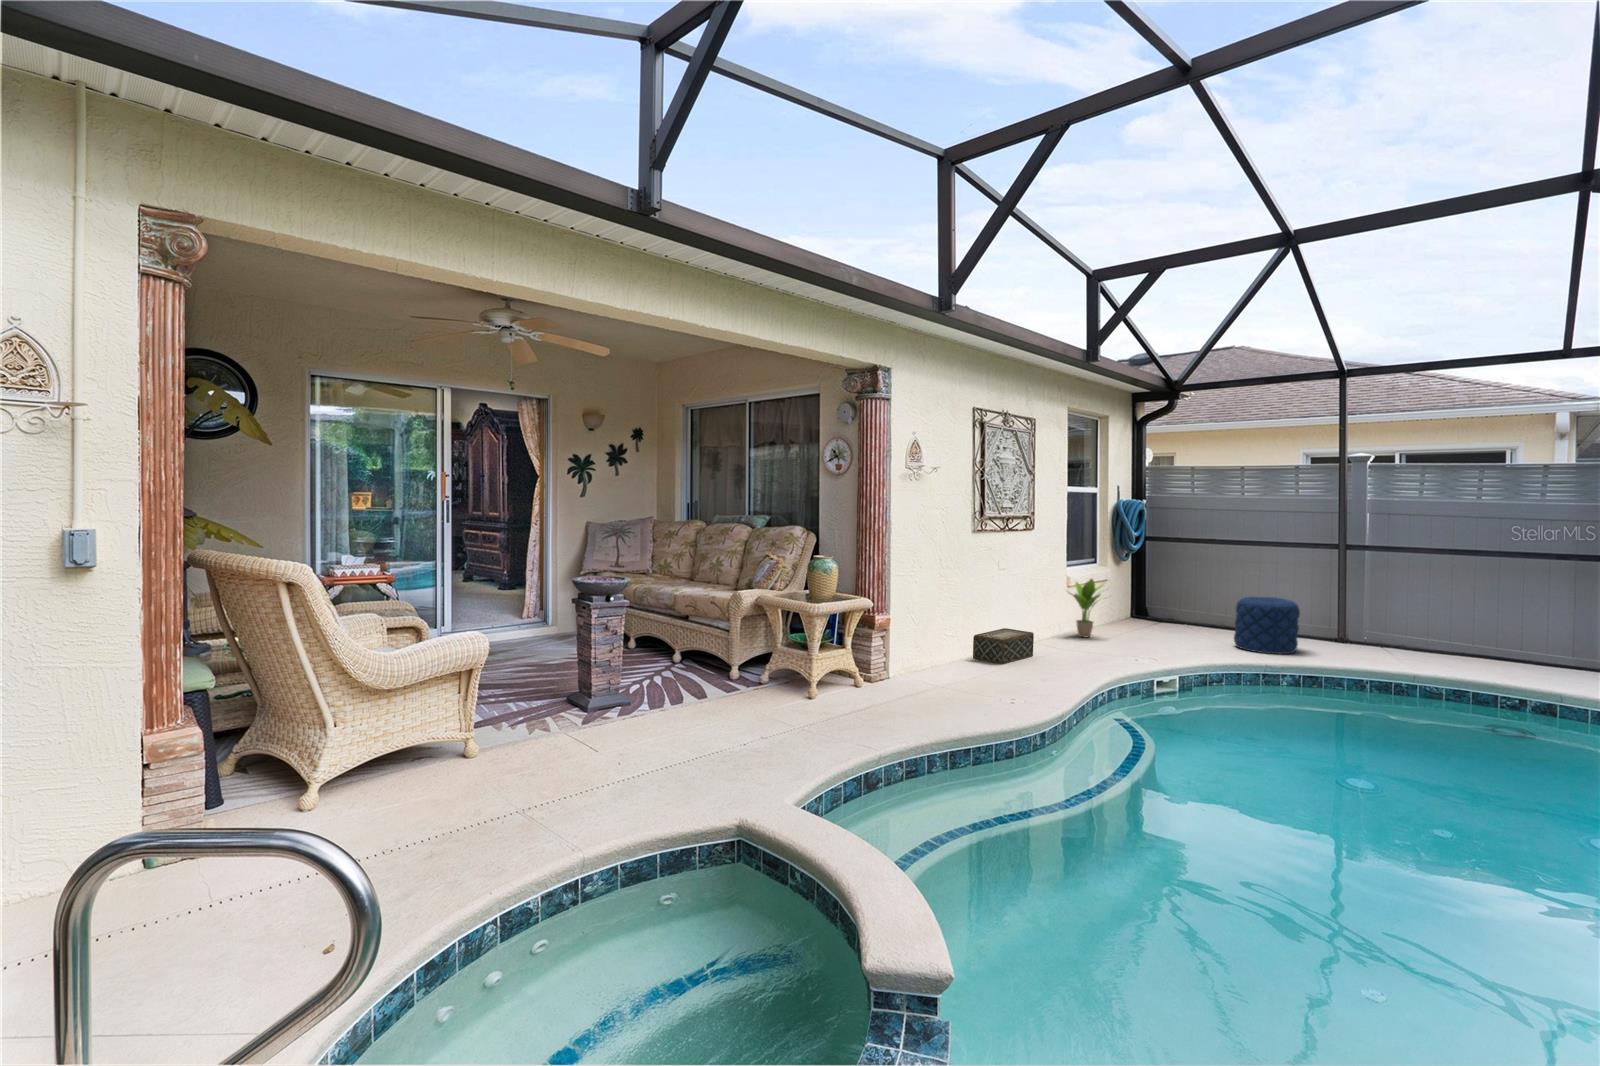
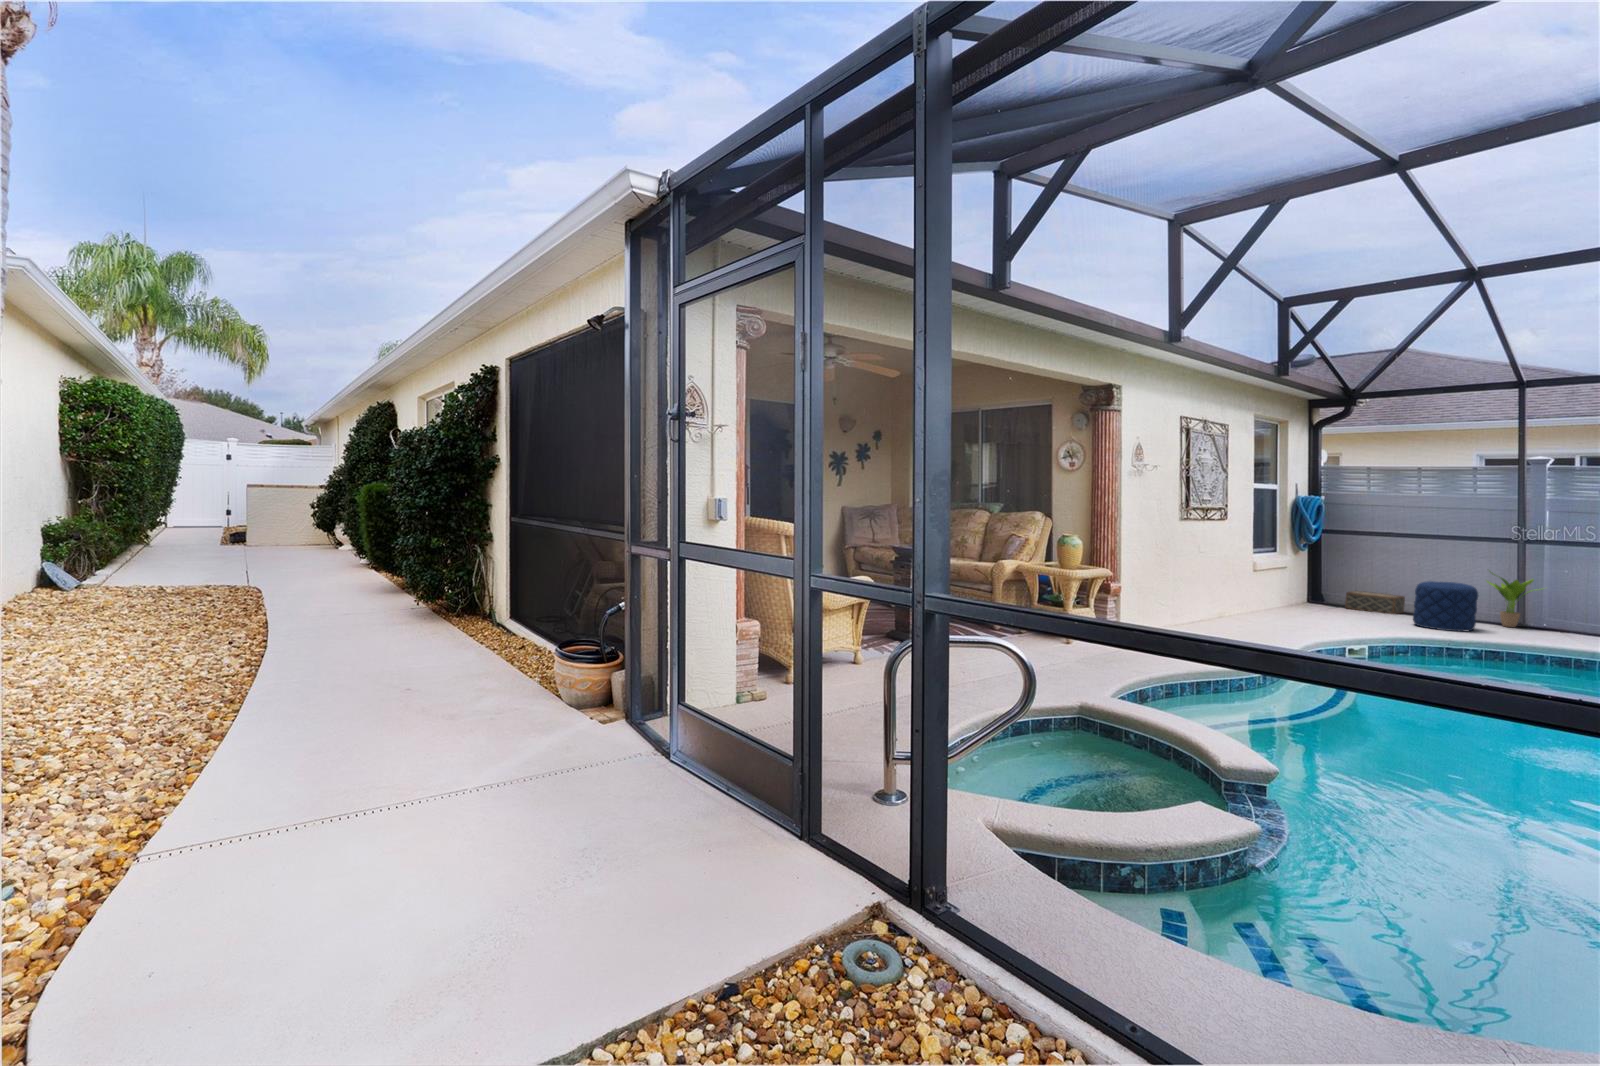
potted plant: present [1070,579,1103,637] -> present [1487,578,1534,627]
woven basket: present [973,628,1034,664] -> present [1345,591,1405,615]

